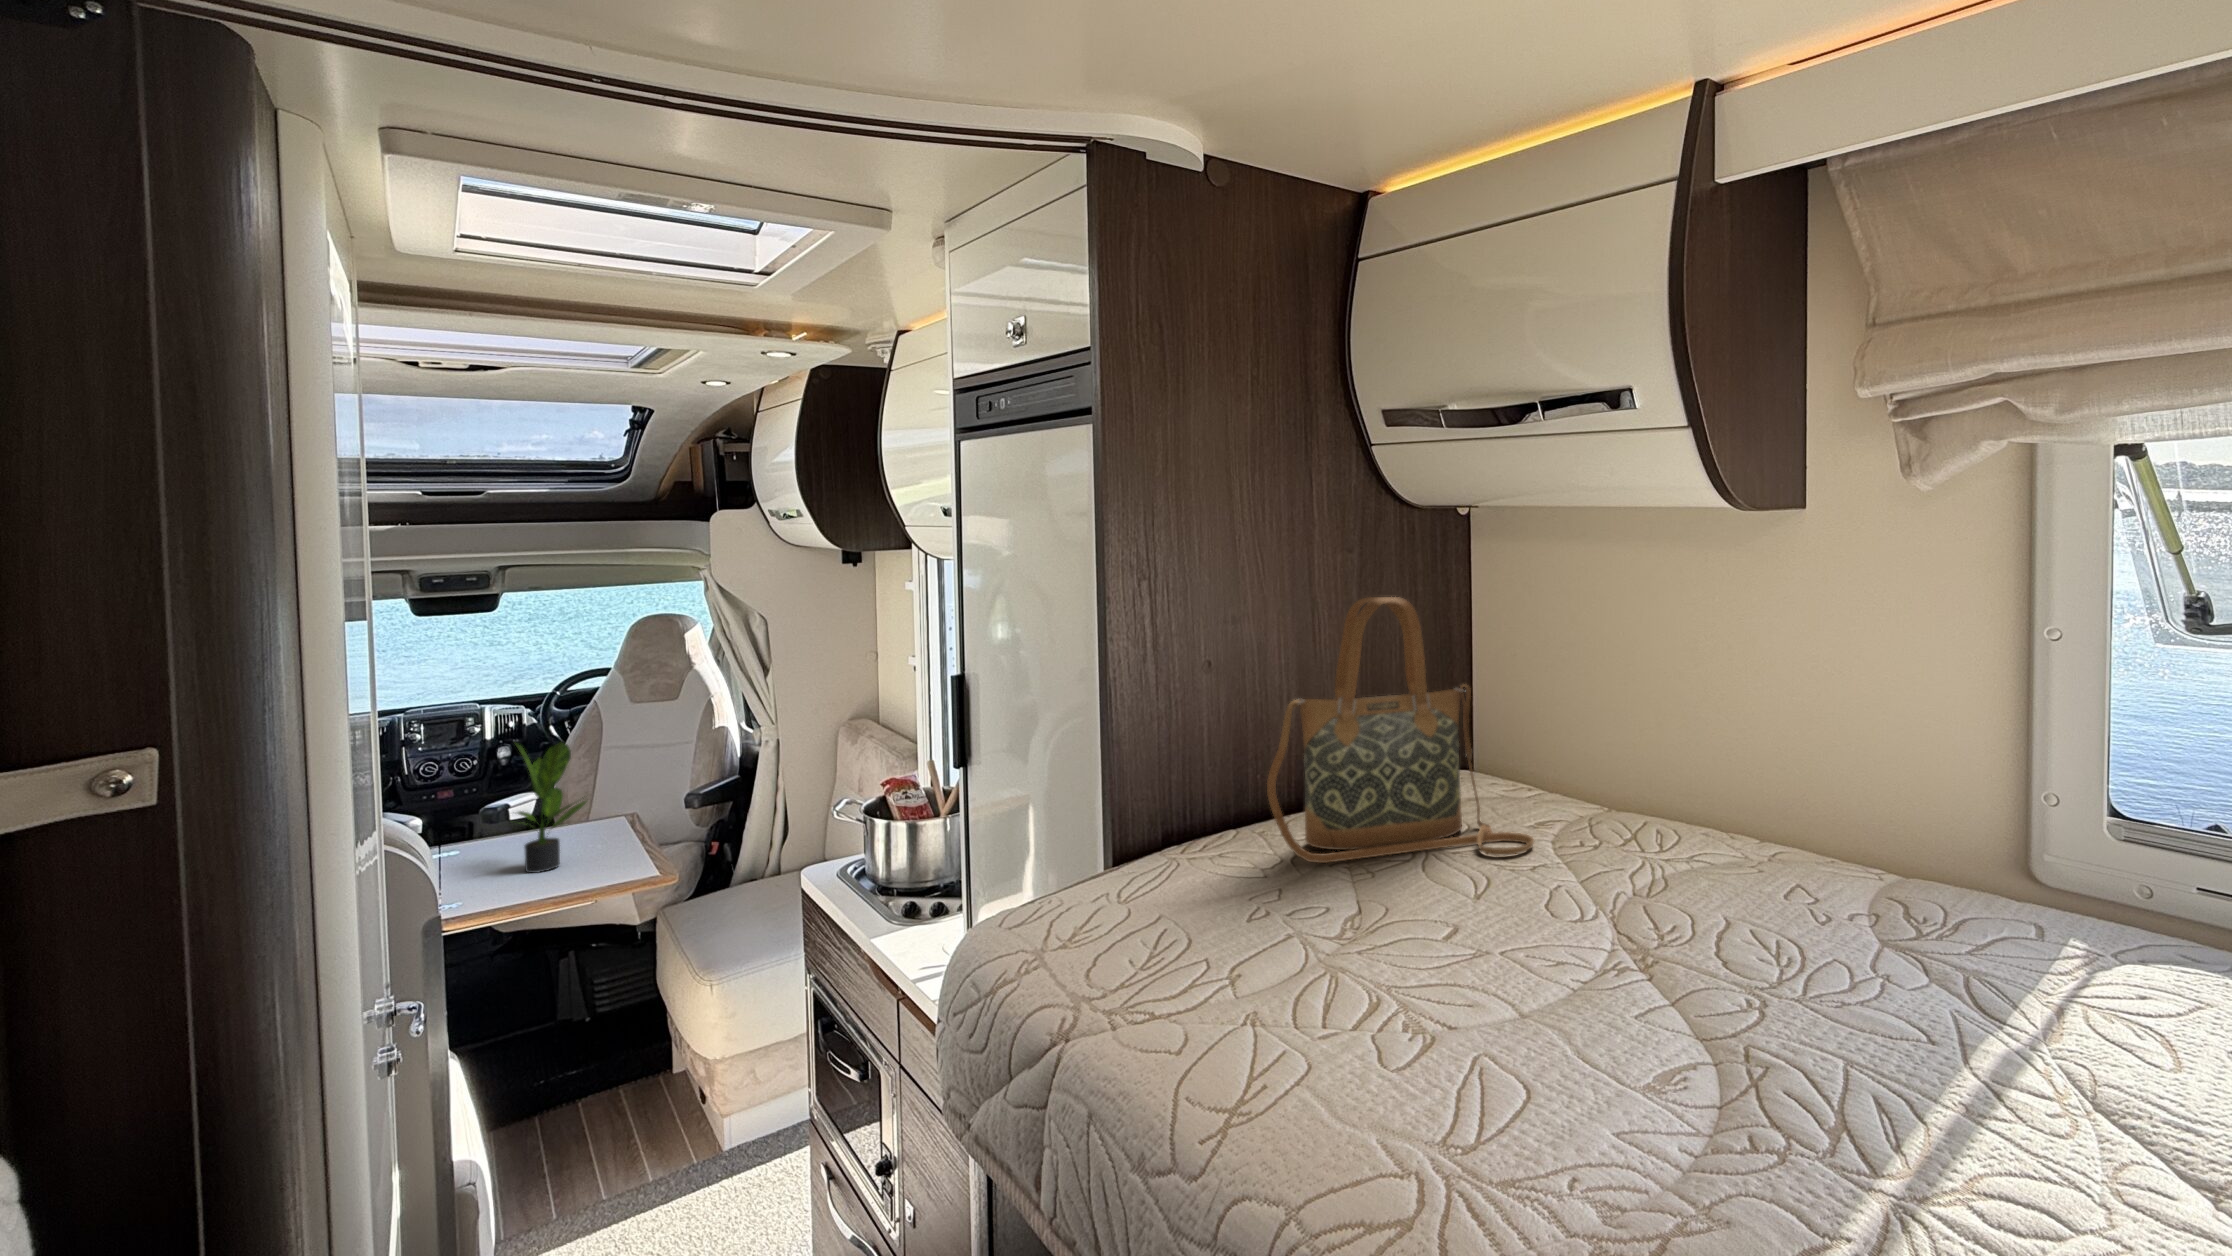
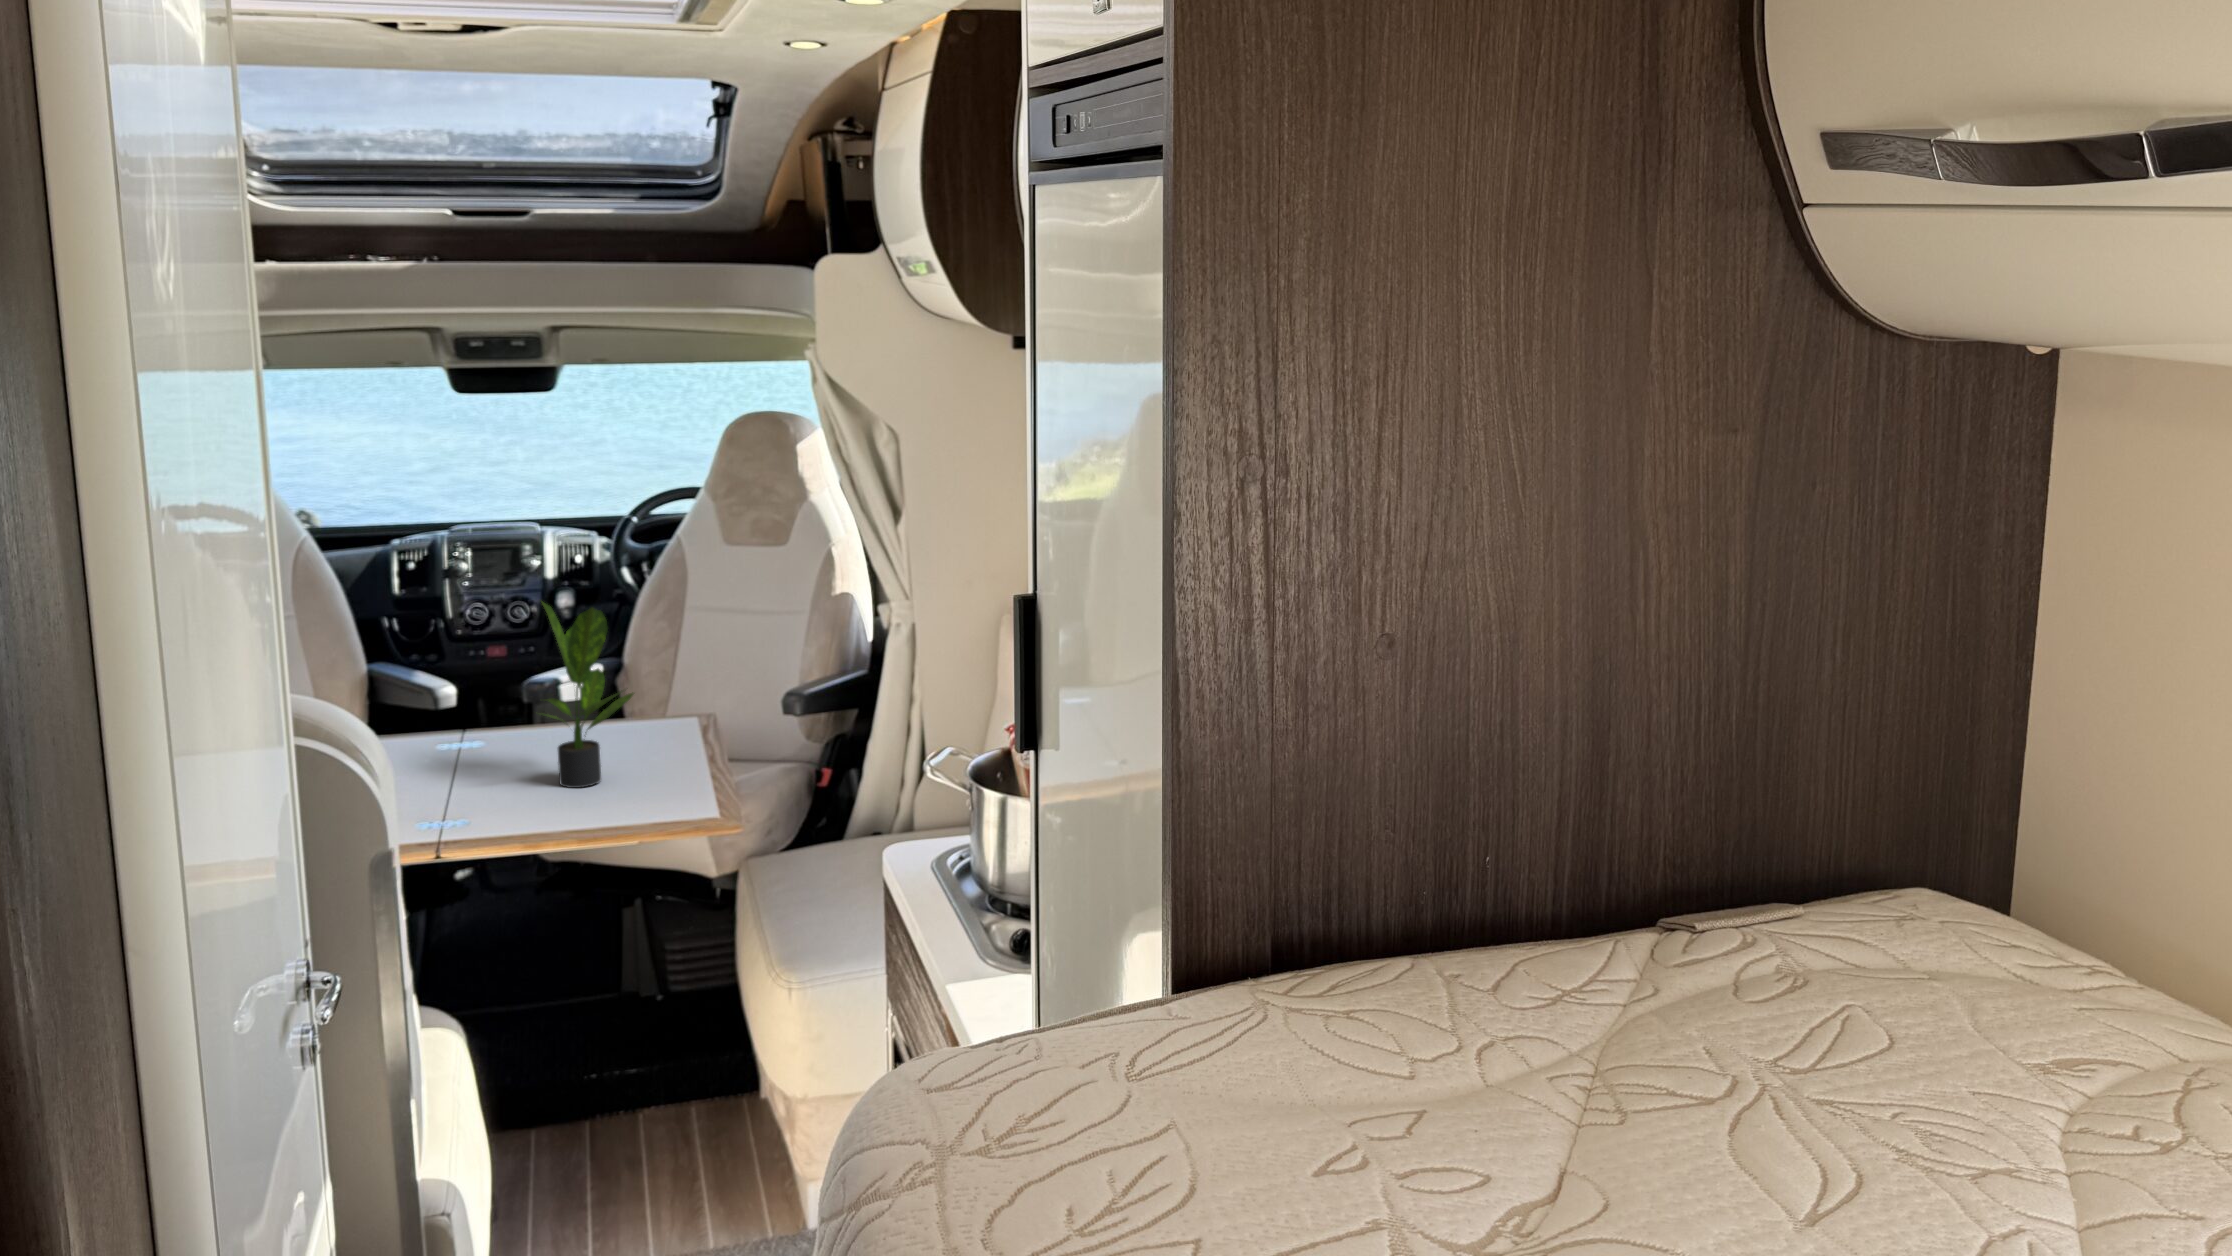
handbag: present [1267,597,1534,863] -> none [1443,556,2014,1134]

